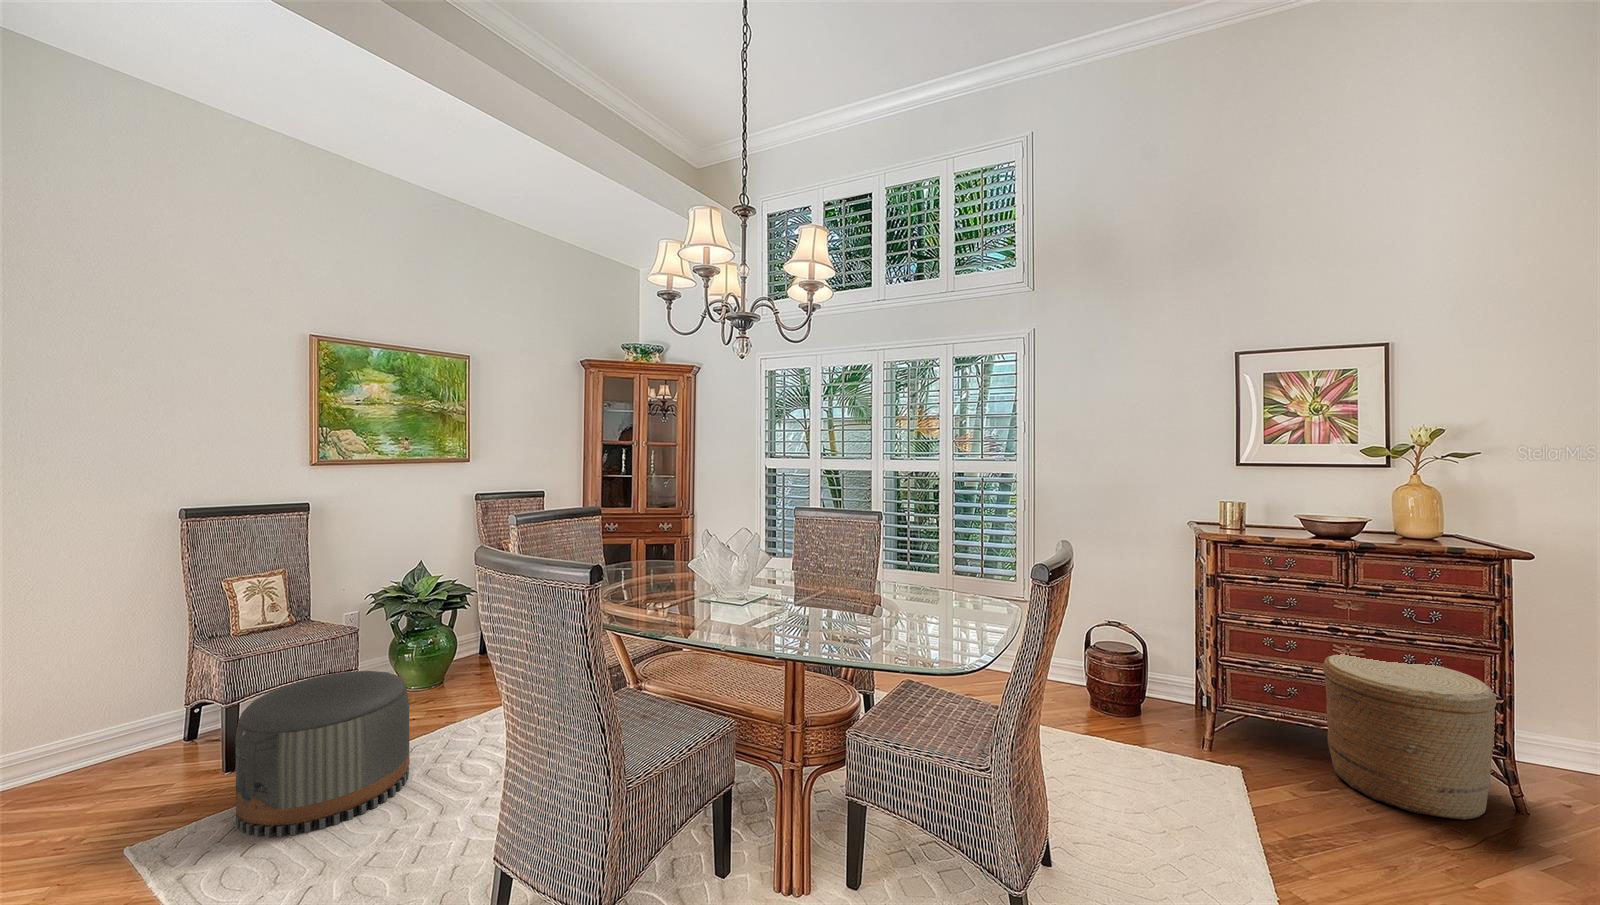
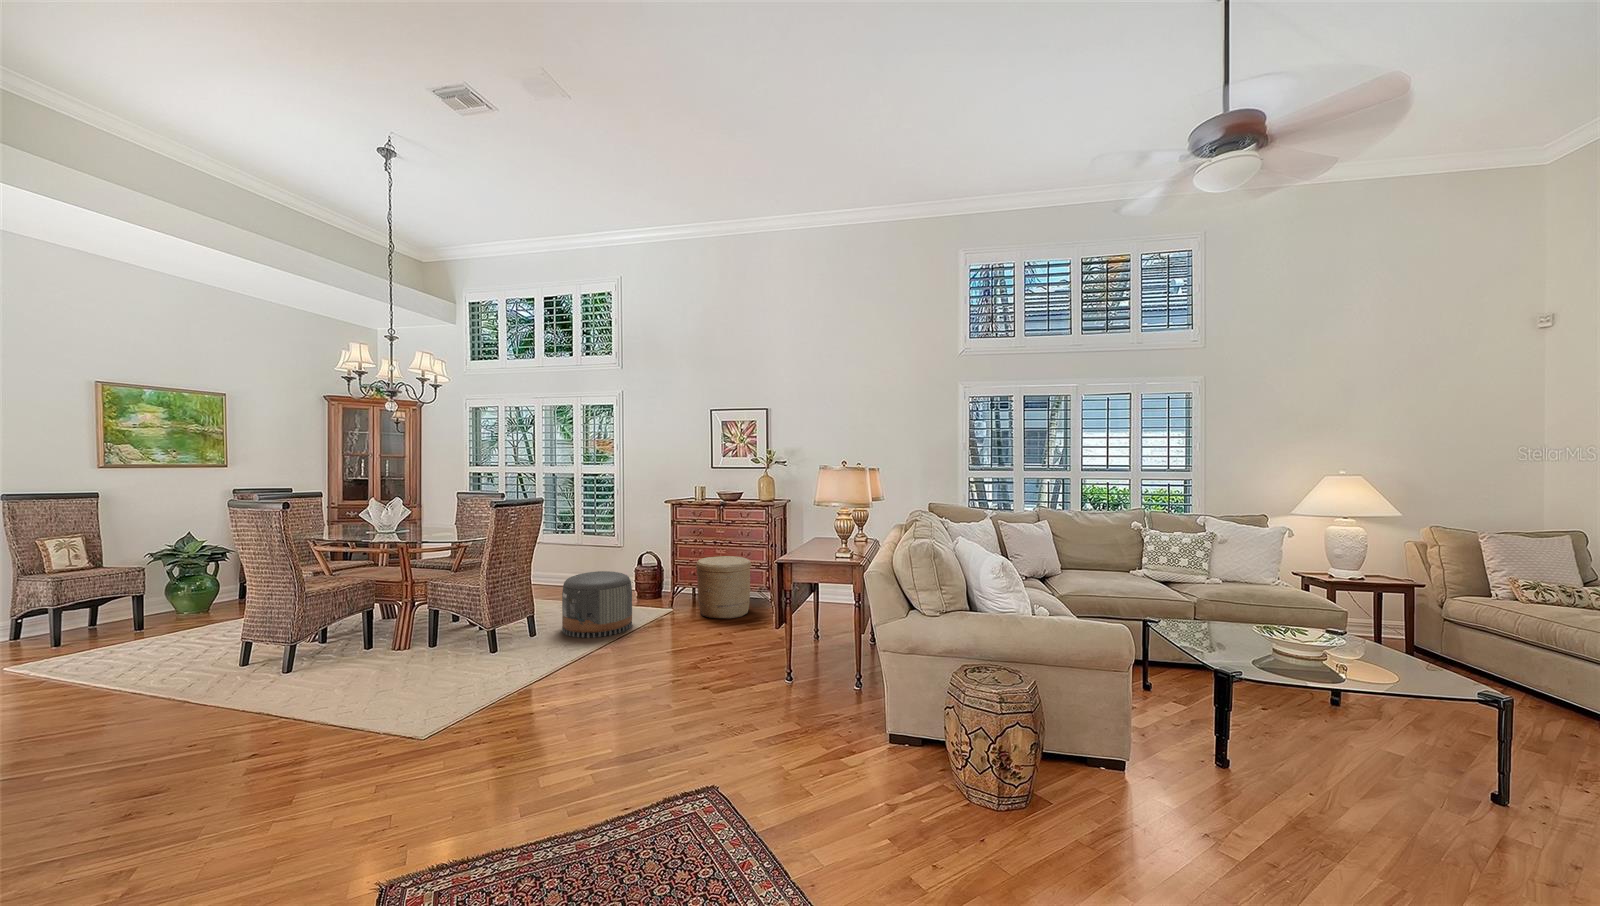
pouf: present [236,671,410,837] -> present [562,571,632,638]

